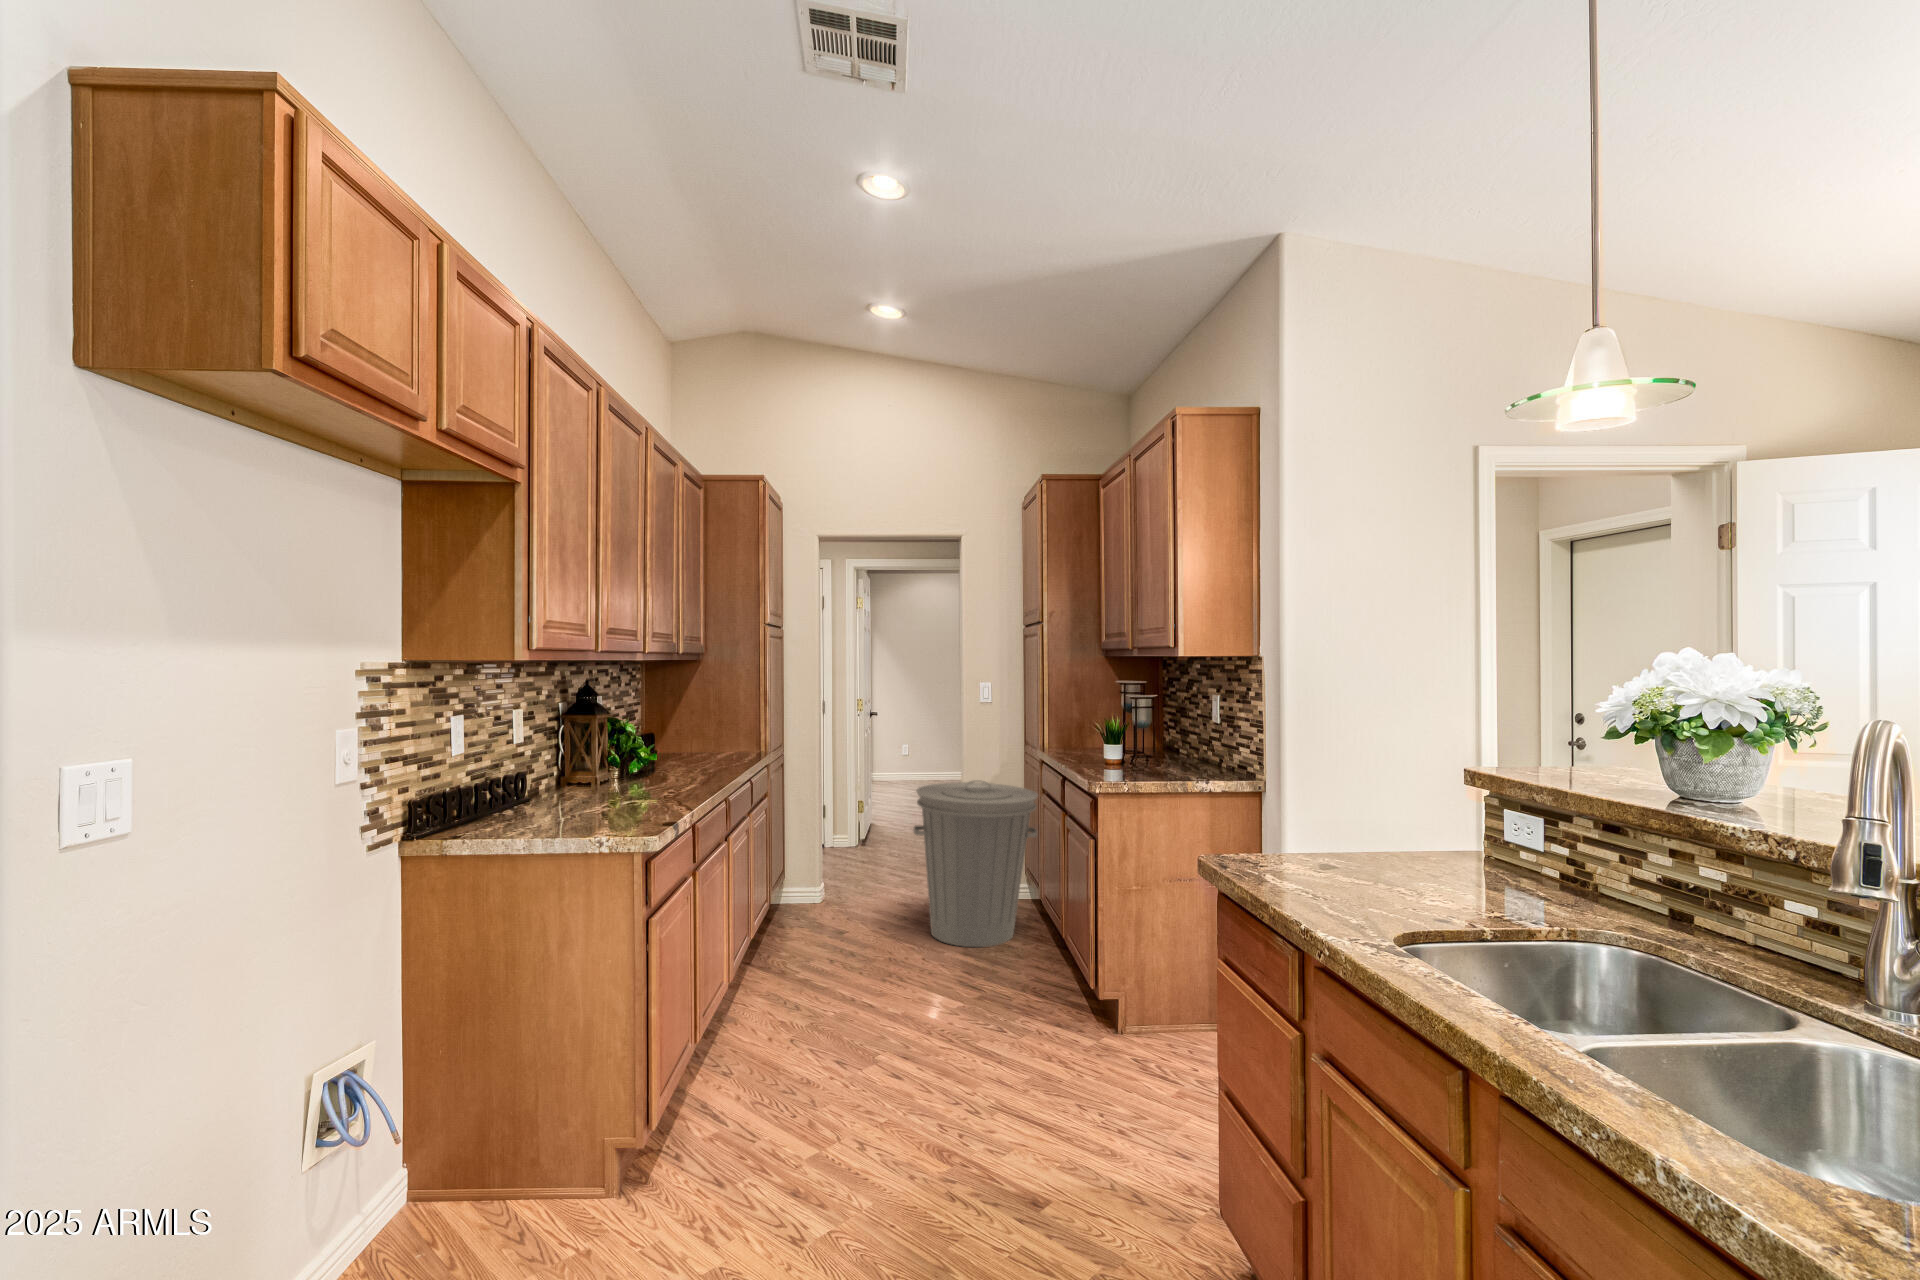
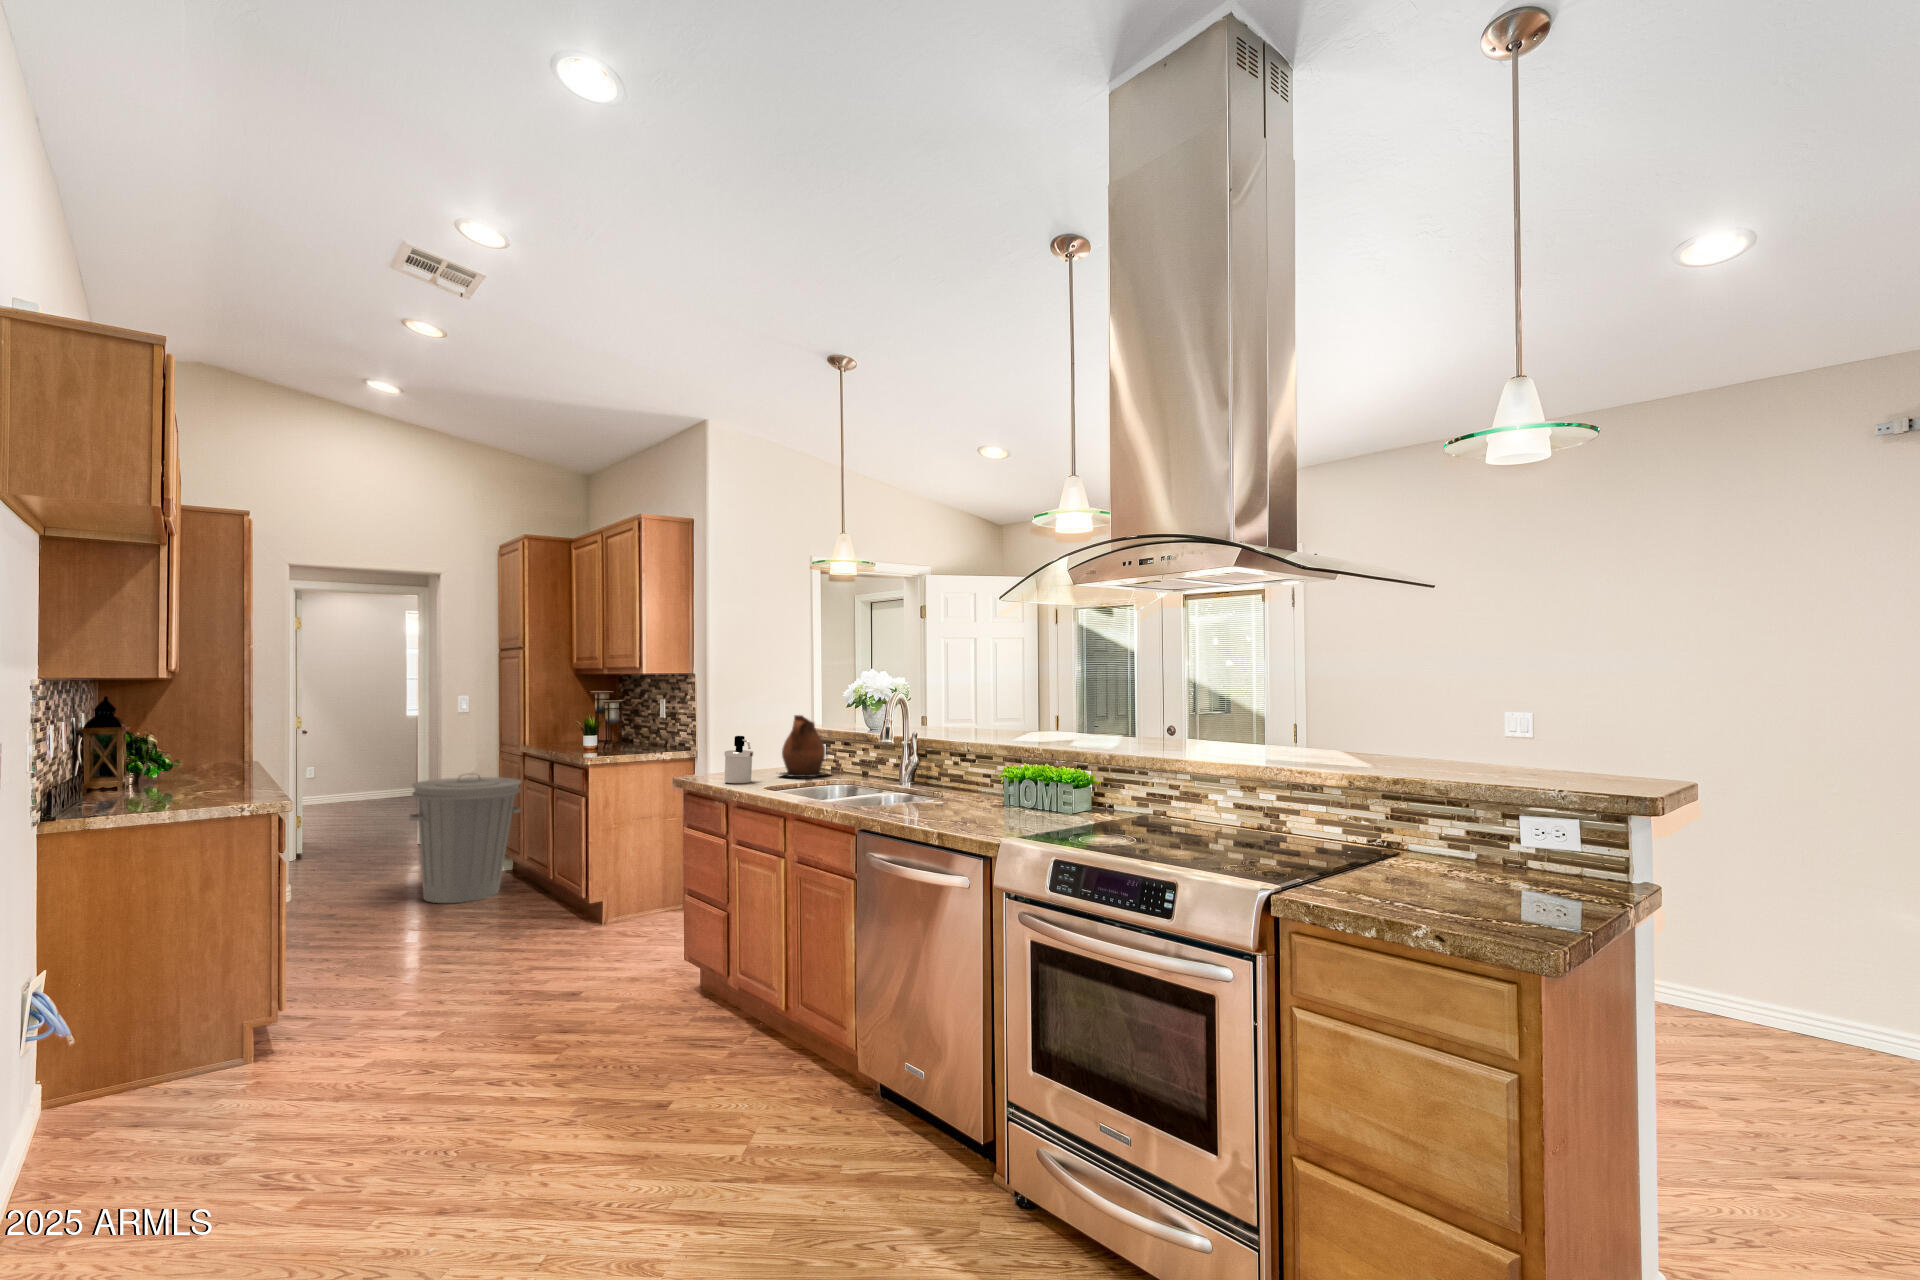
ceramic pitcher: none [1417,753,1570,907] -> present [780,715,829,777]
soap dispenser: none [1302,792,1367,898] -> present [724,736,753,783]

